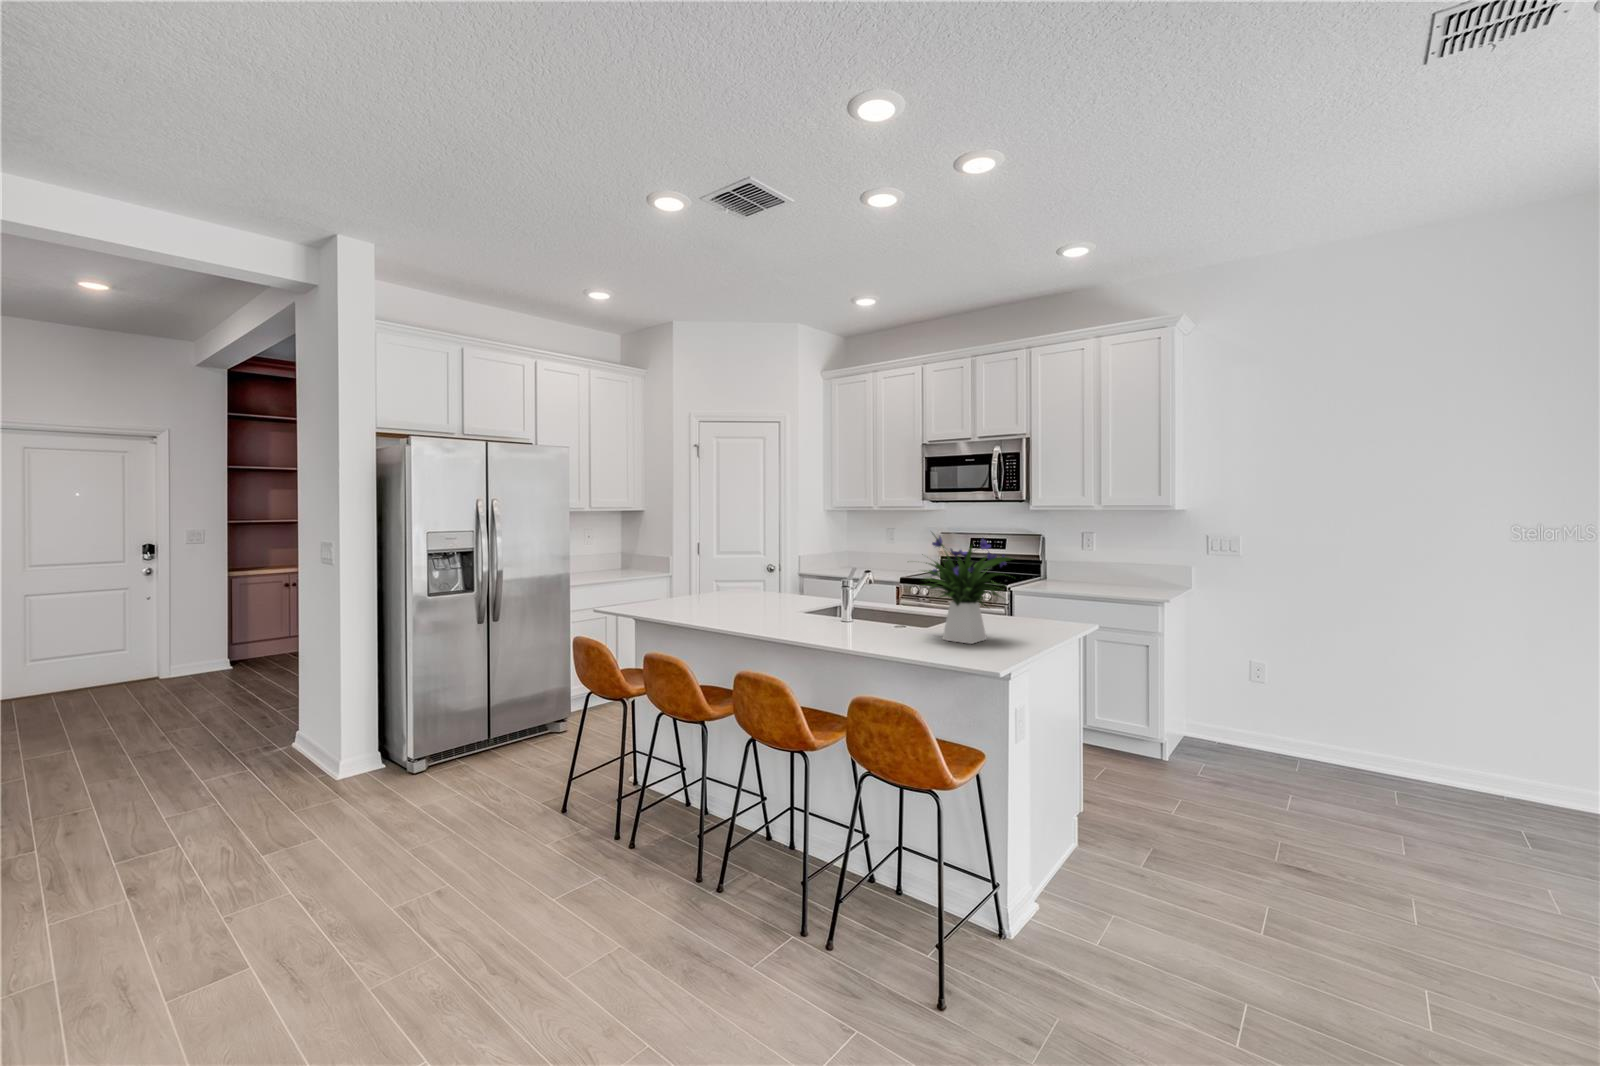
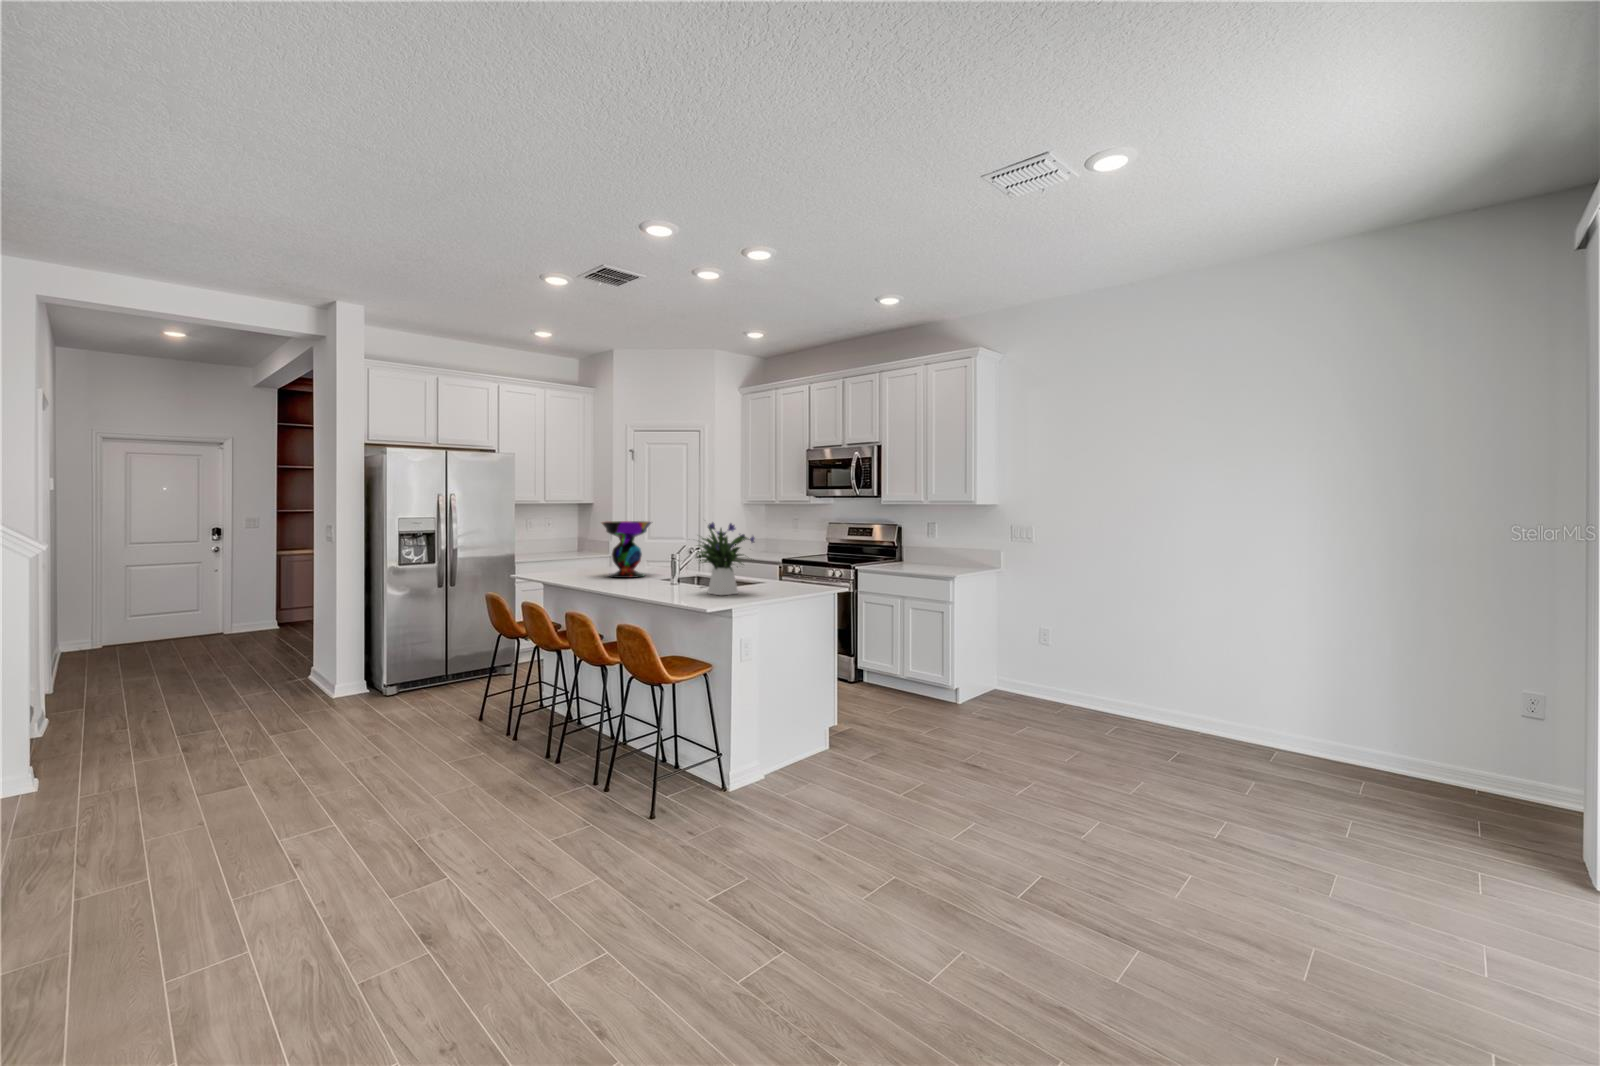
decorative bowl: none [731,534,801,613] -> present [601,521,651,578]

